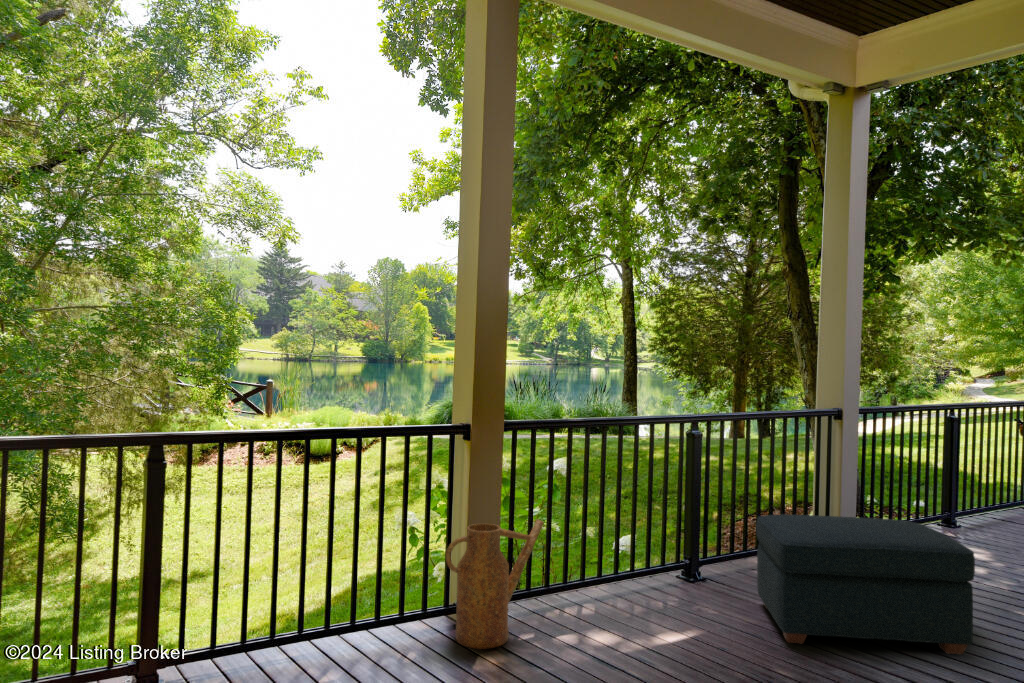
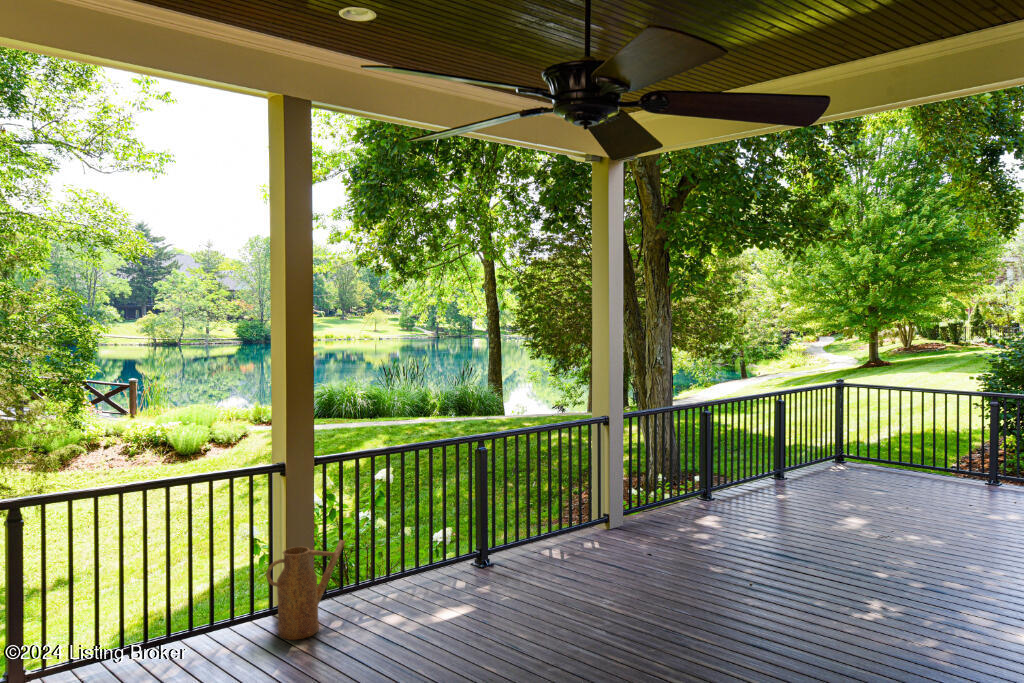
ottoman: present [756,514,975,654] -> none [516,517,648,614]

